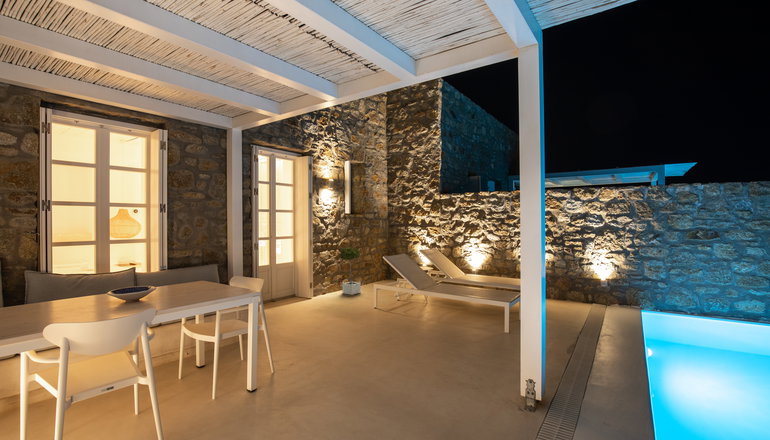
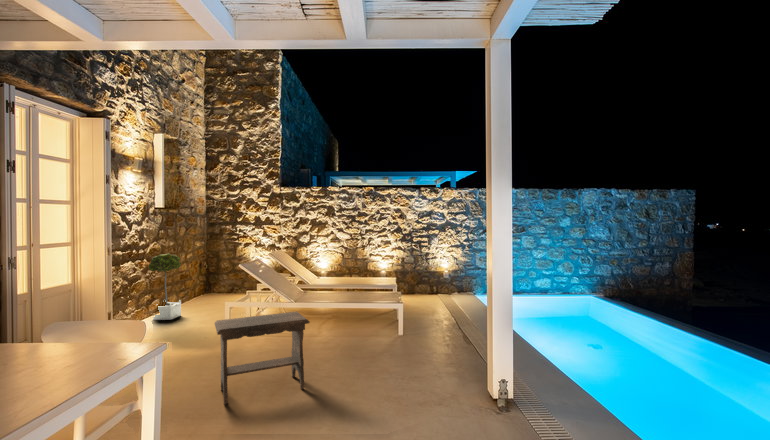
footstool: none [316,303,389,371] -> present [215,312,310,405]

